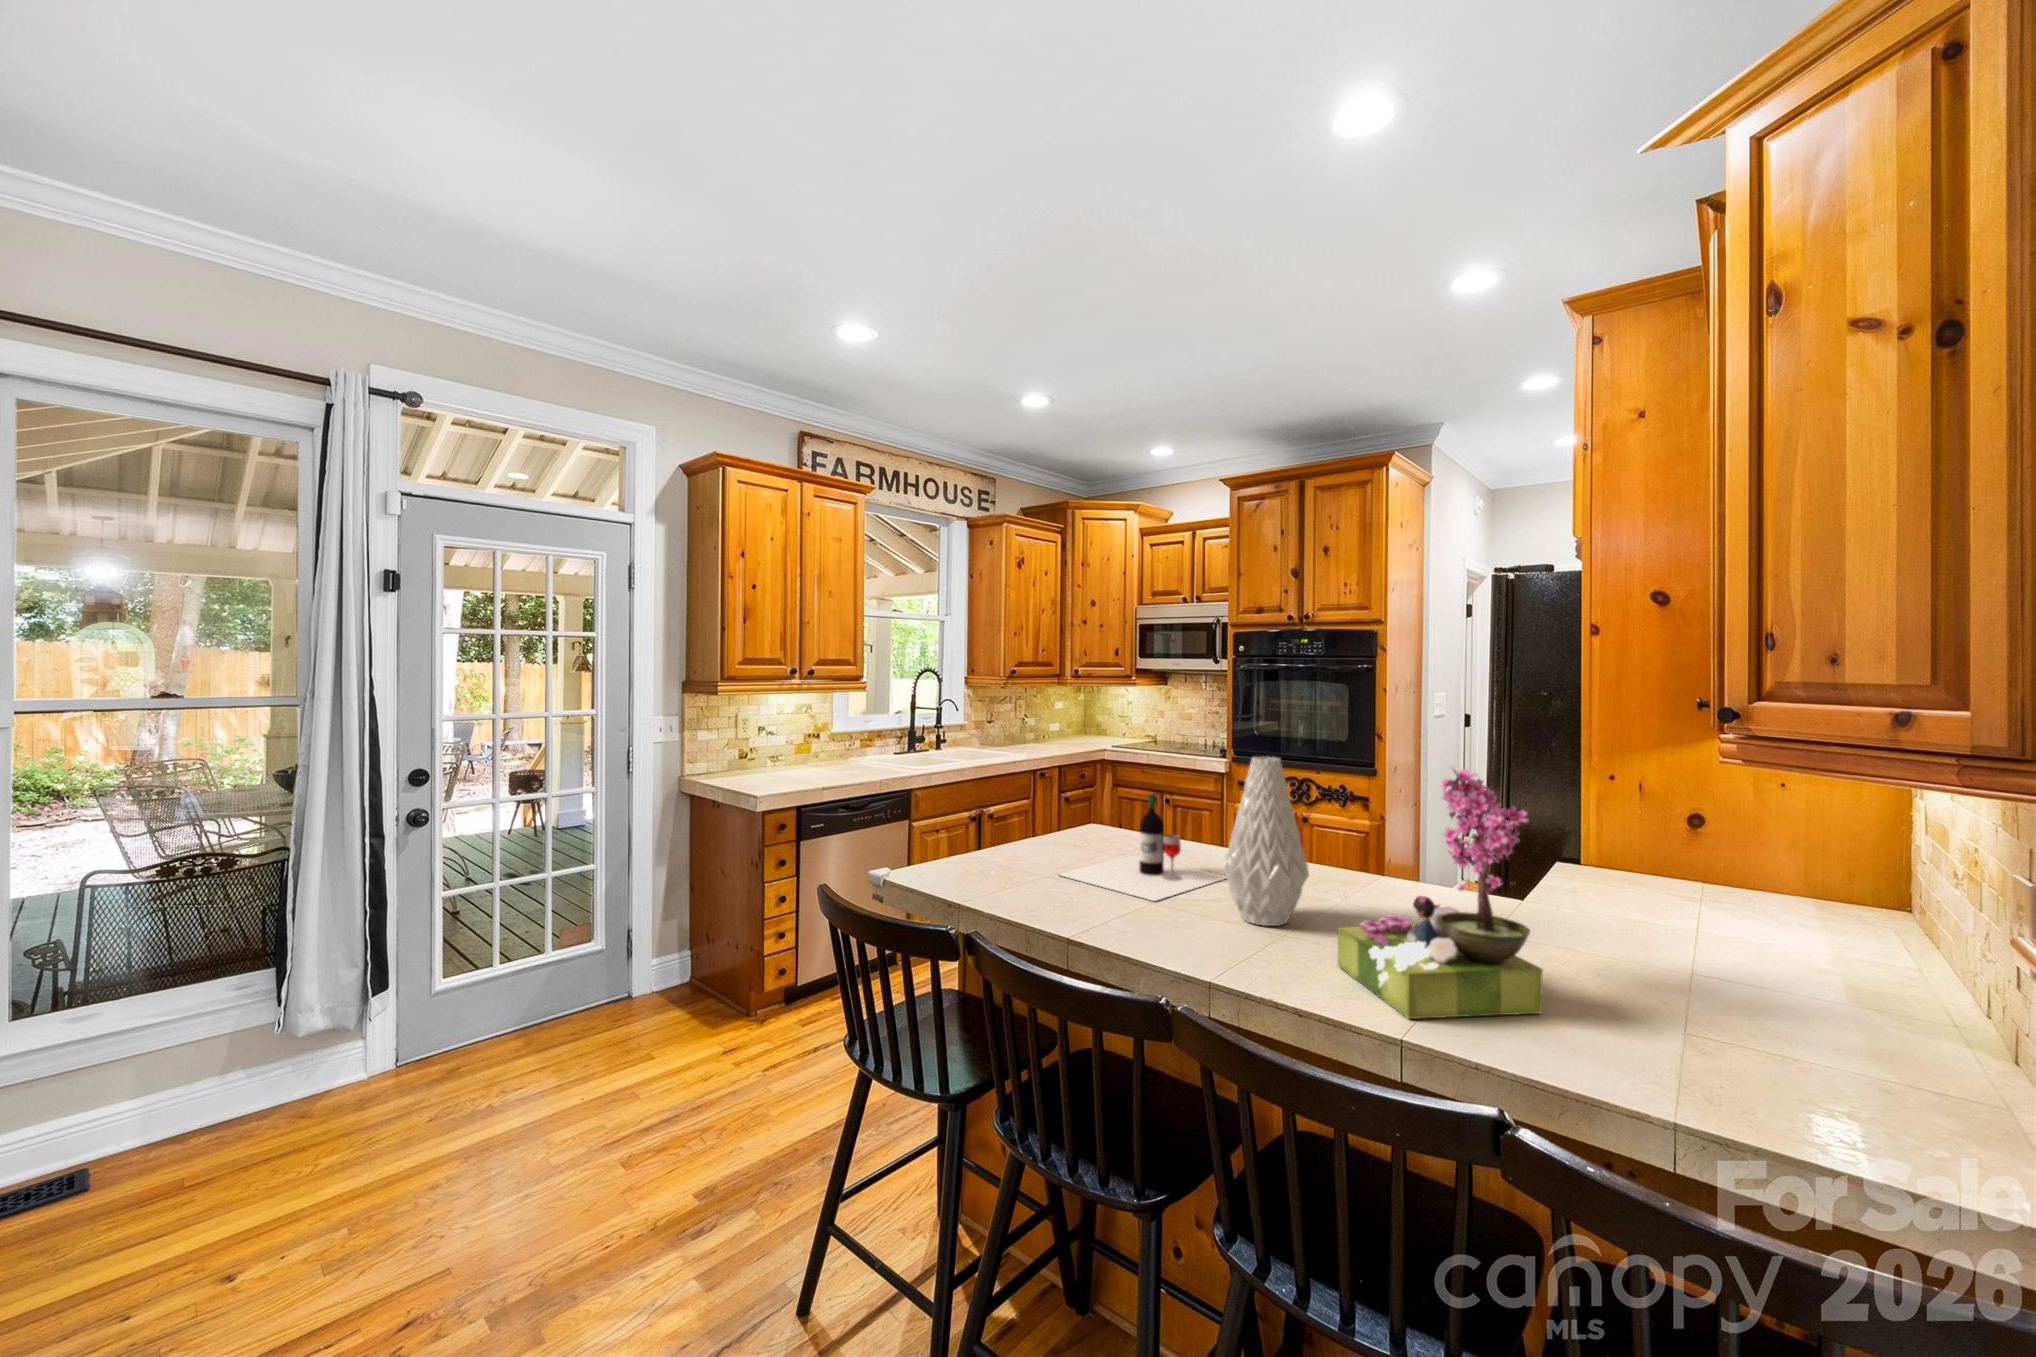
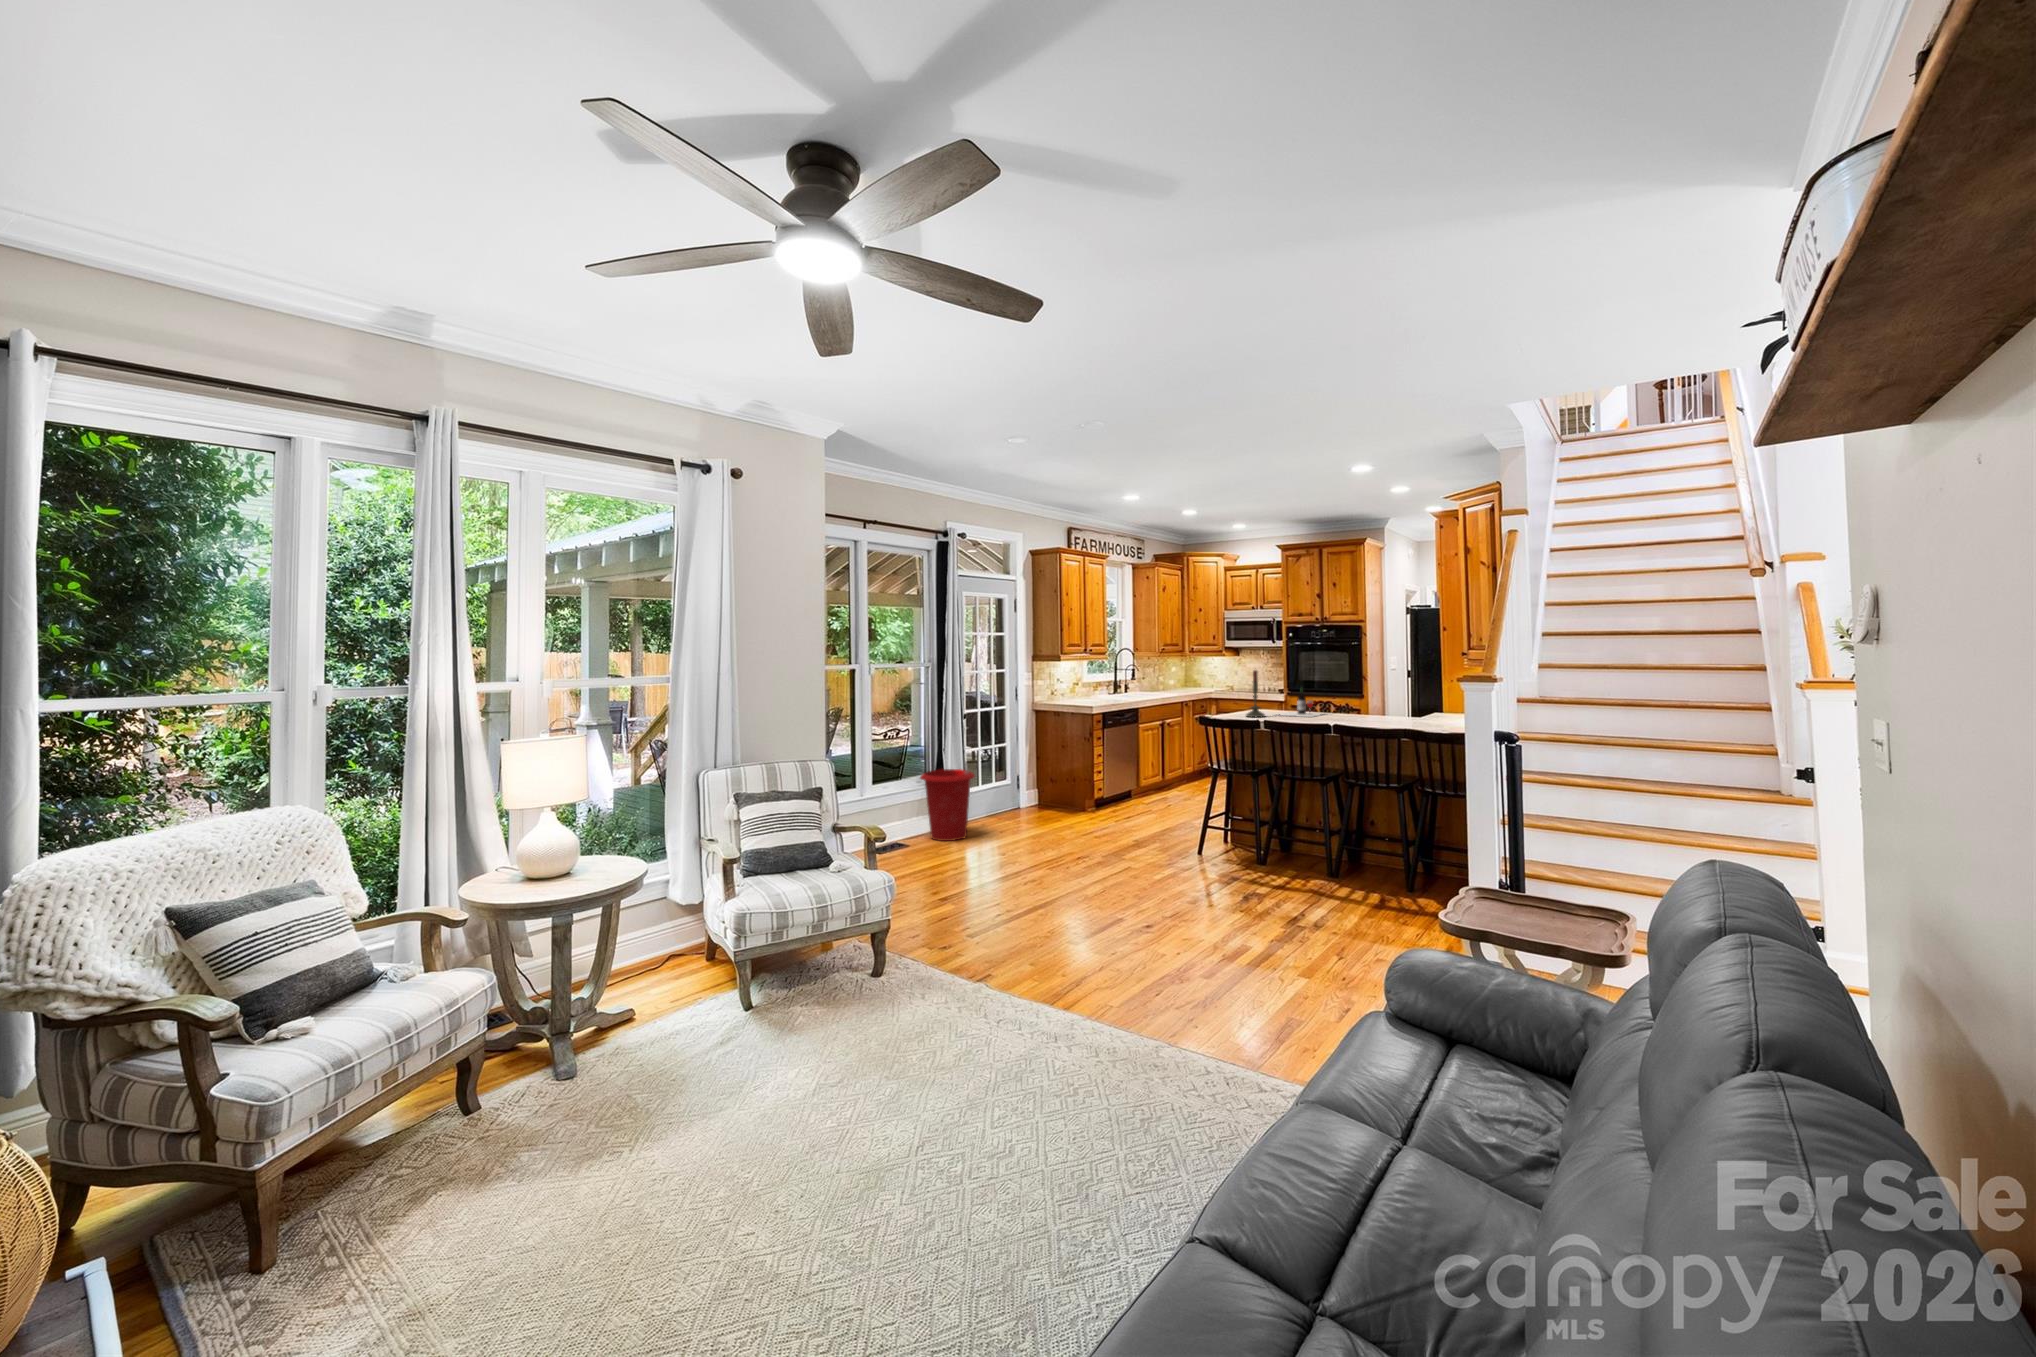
candle: none [966,735,1024,892] -> present [1246,670,1265,717]
vase: present [1223,757,1309,926] -> none [1334,671,1360,718]
flower arrangement: present [1338,769,1543,1019] -> none [1371,668,1420,724]
waste bin: none [137,958,337,1176] -> present [920,769,975,841]

